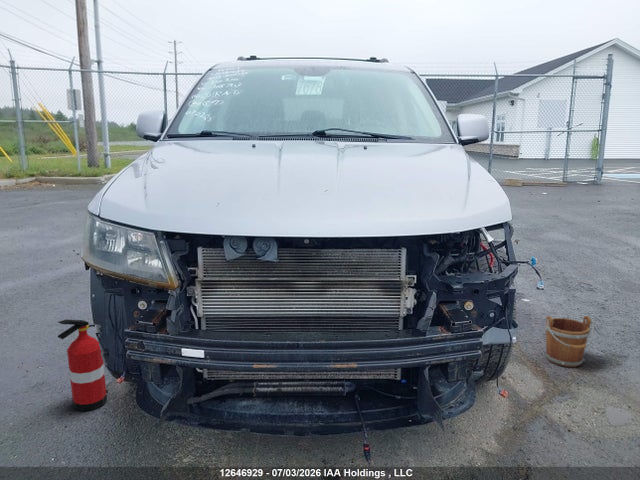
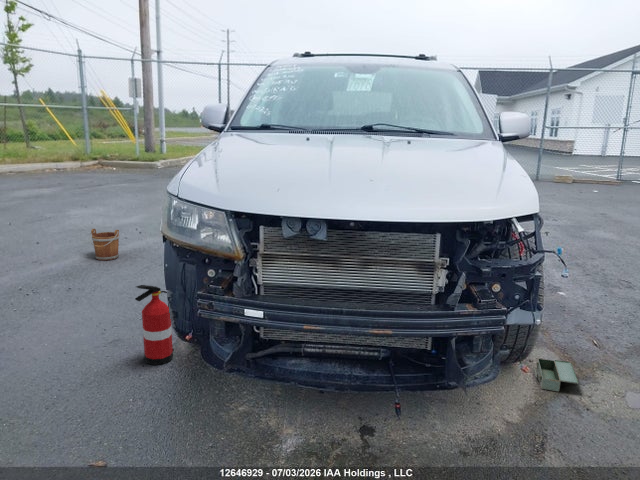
bucket: present [545,316,594,367] -> present [90,229,119,261]
toolbox: none [510,376,557,412] -> present [535,359,578,392]

